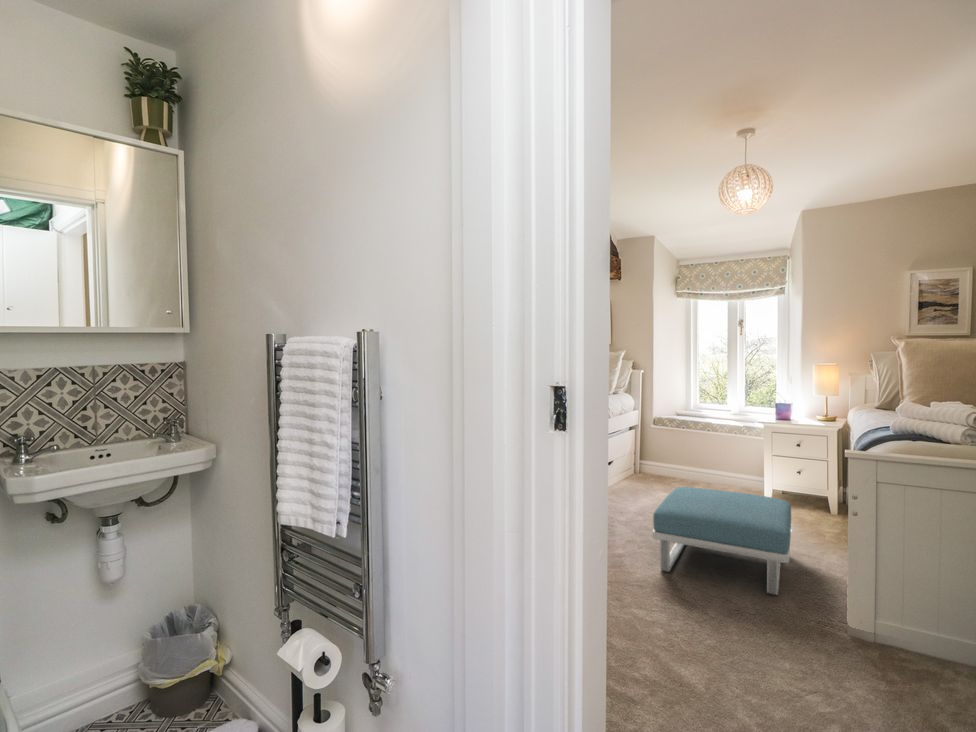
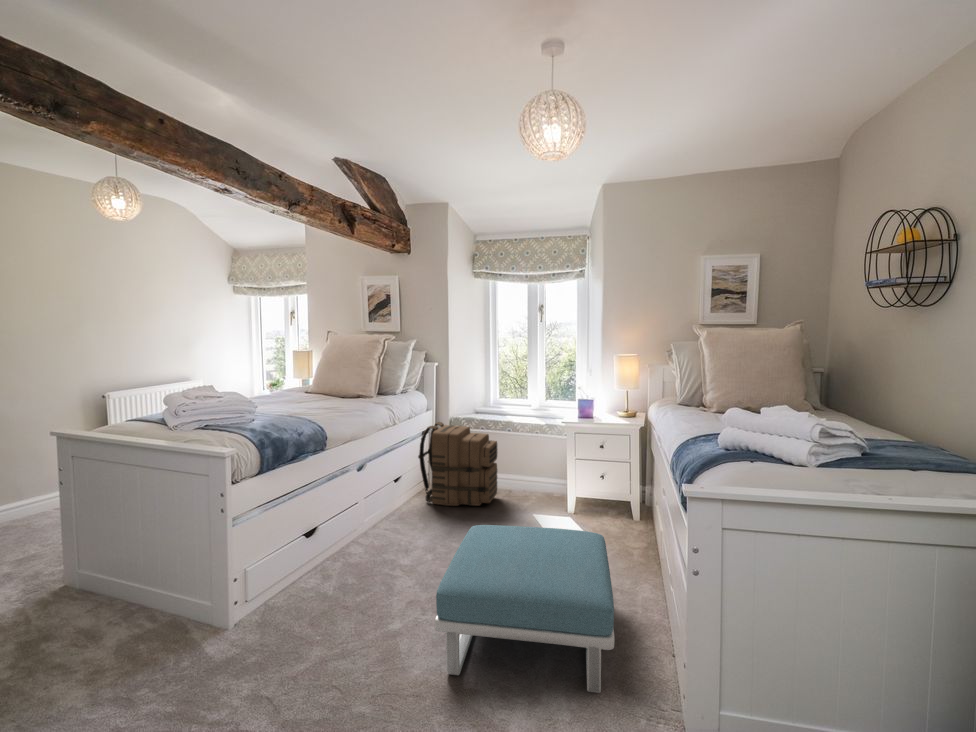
backpack: none [627,419,697,490] -> present [418,422,497,506]

